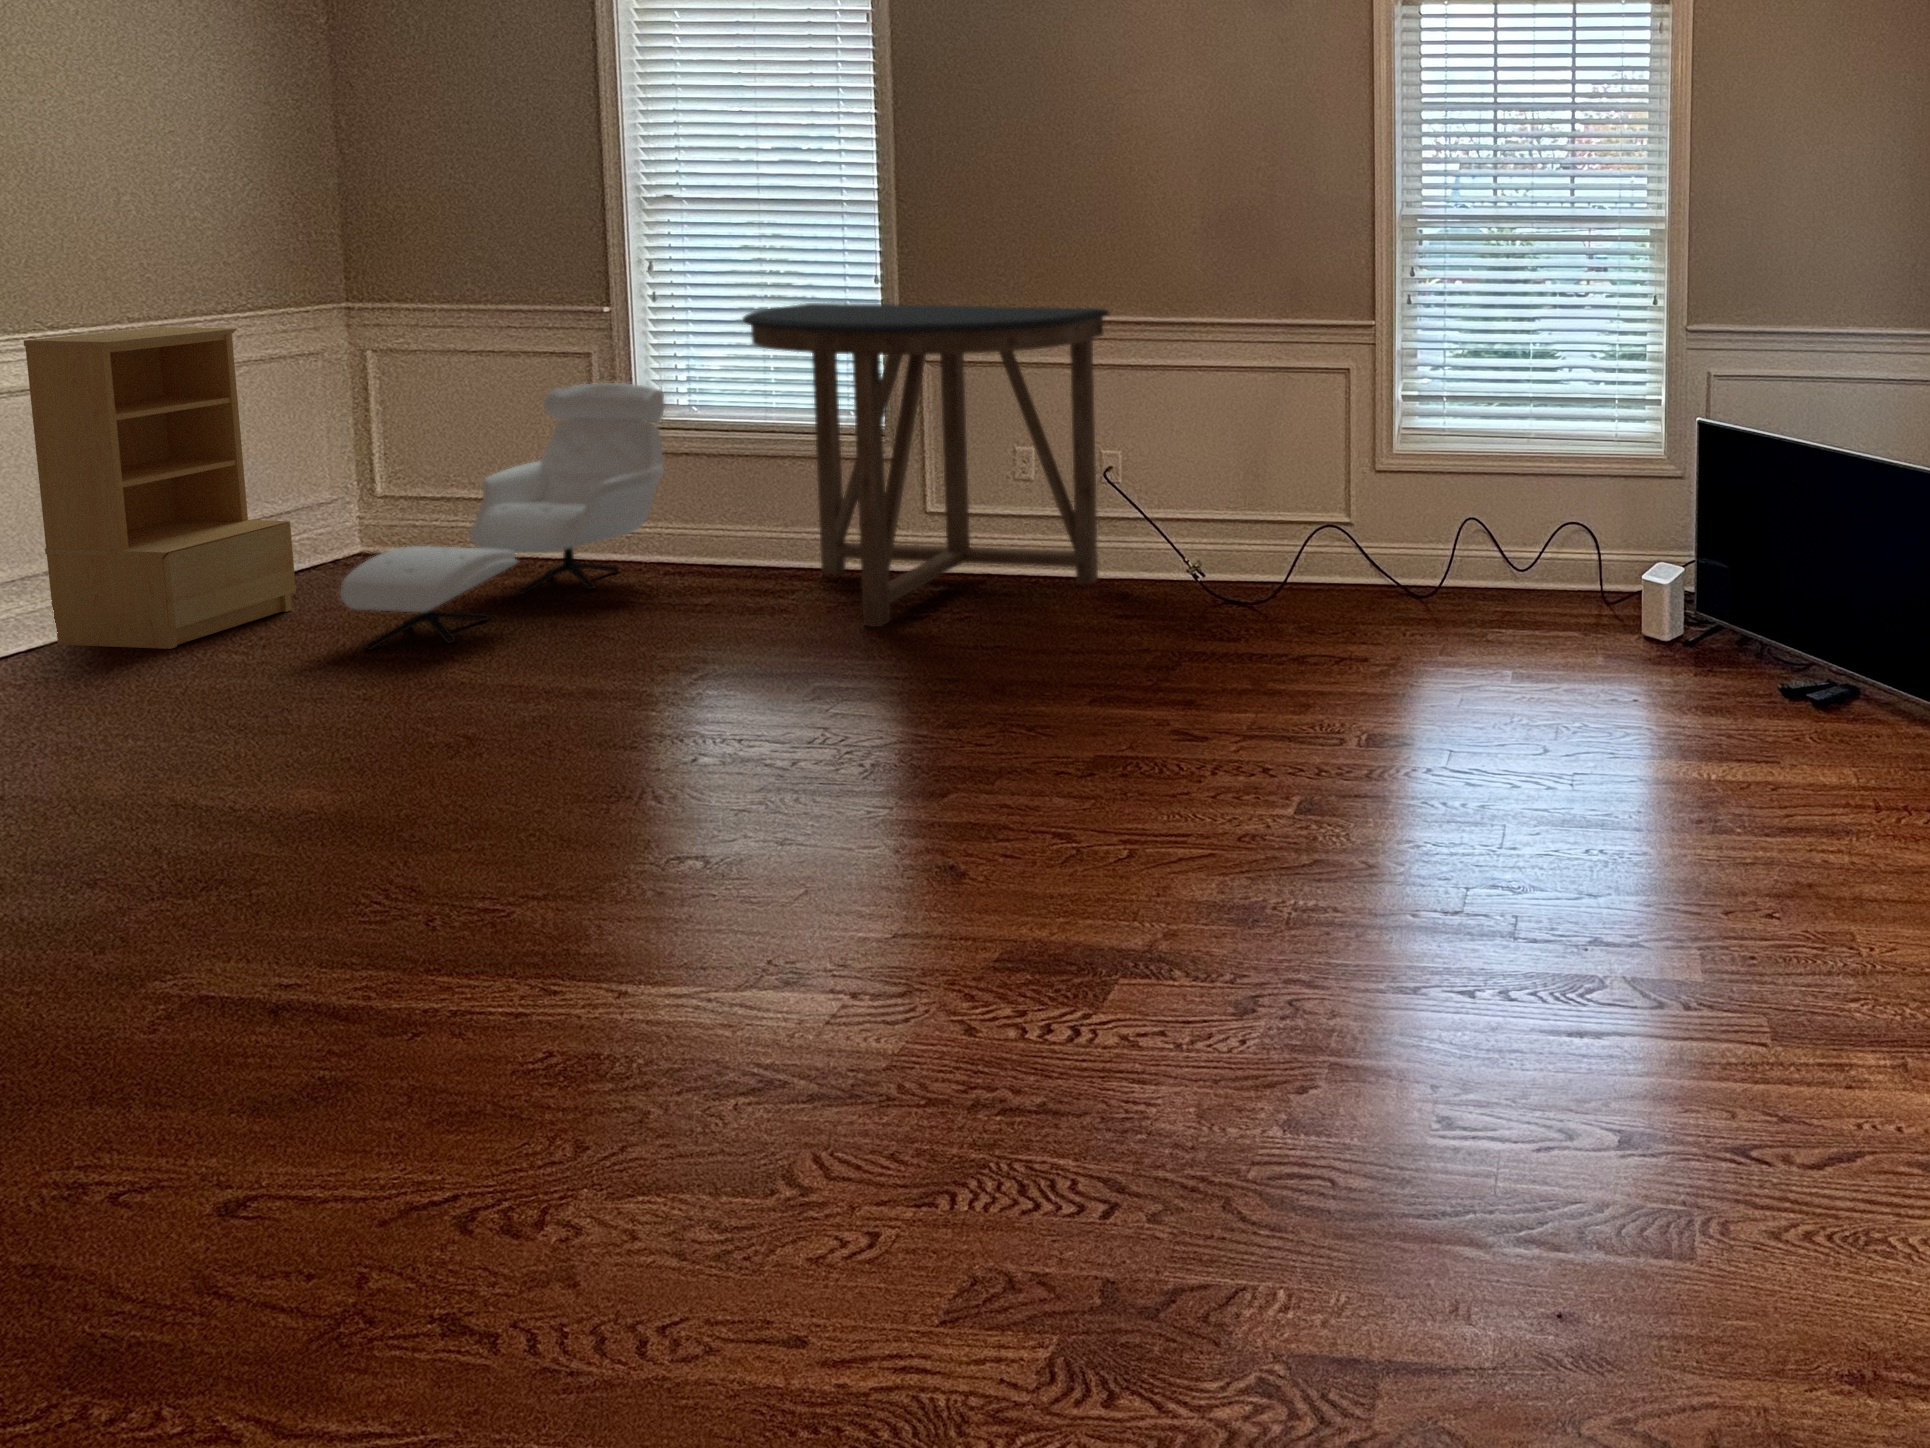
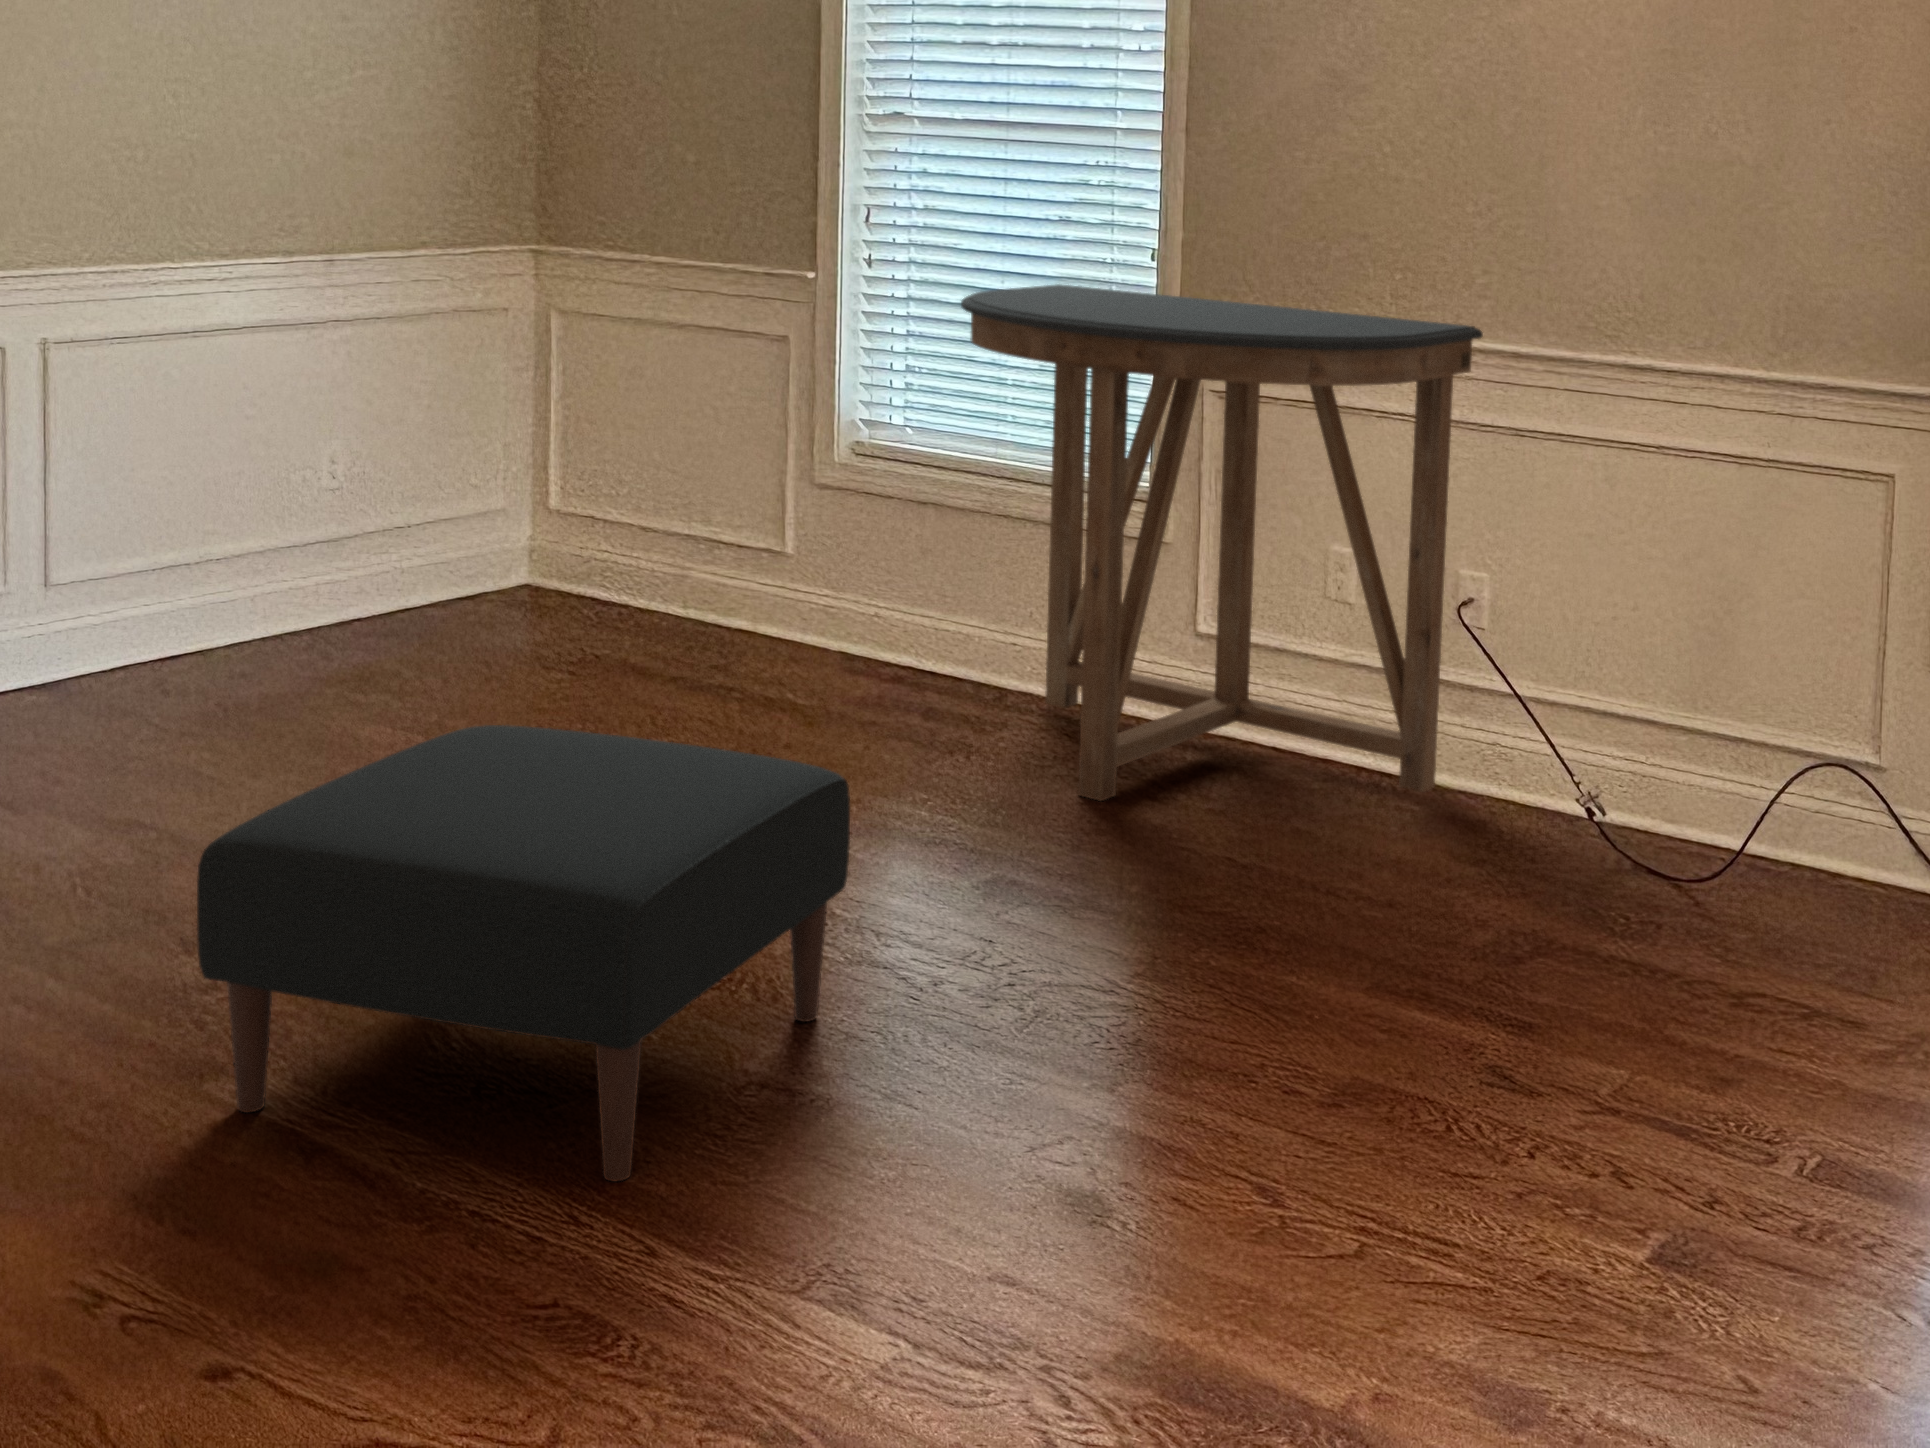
bookshelf: present [24,327,296,649] -> none [236,262,460,671]
armchair: present [341,383,665,650] -> none [492,381,871,720]
ottoman: none [120,638,725,1003] -> present [197,725,850,1181]

